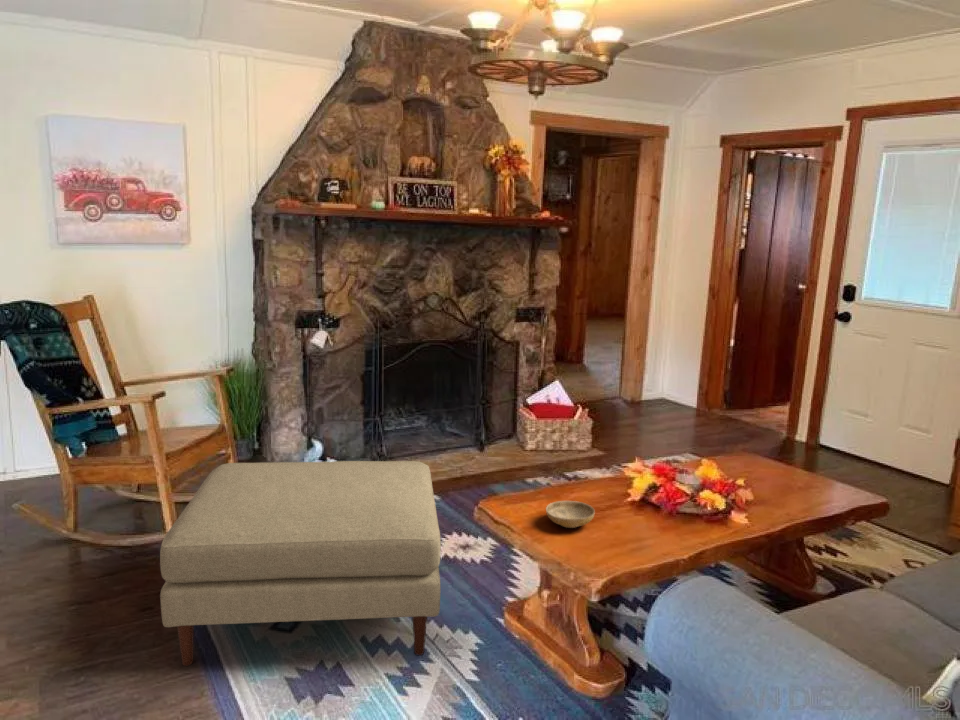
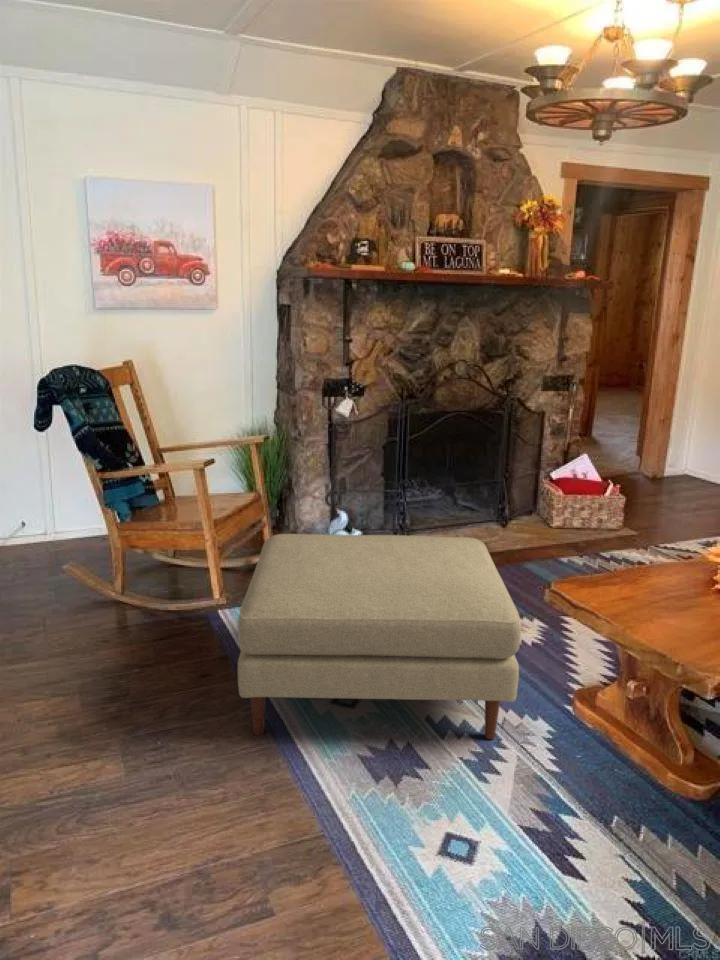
ceramic bowl: present [546,501,595,528] -> none [635,587,691,617]

